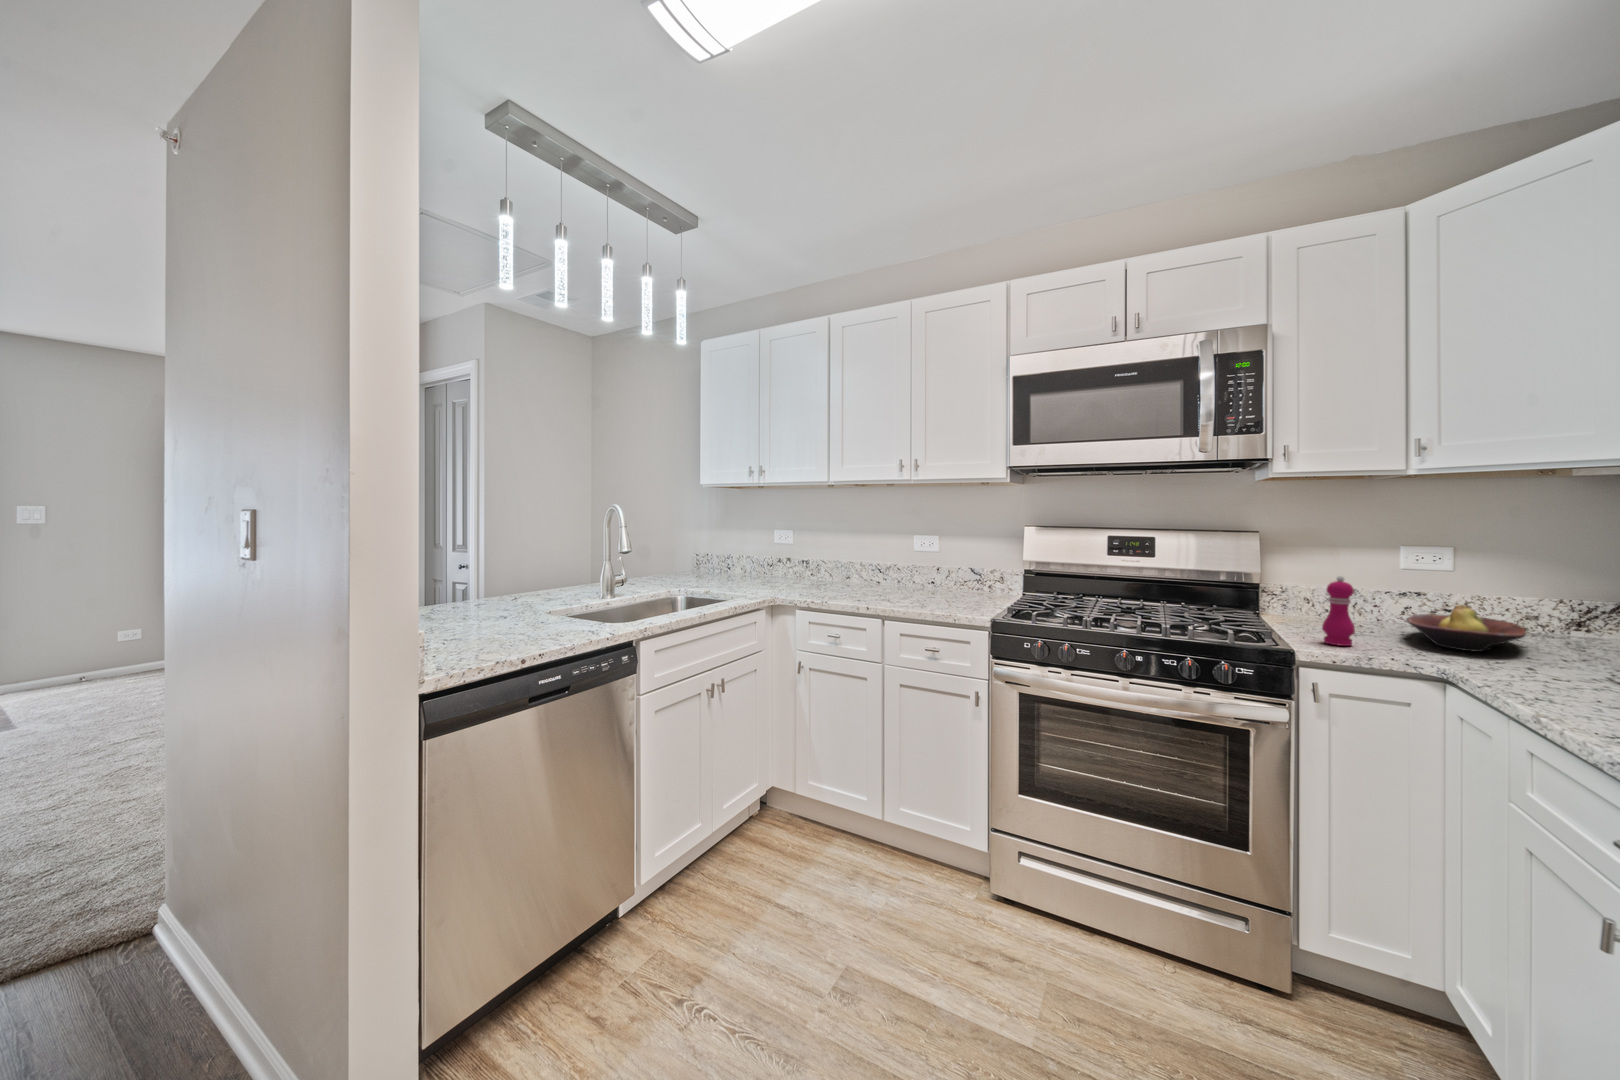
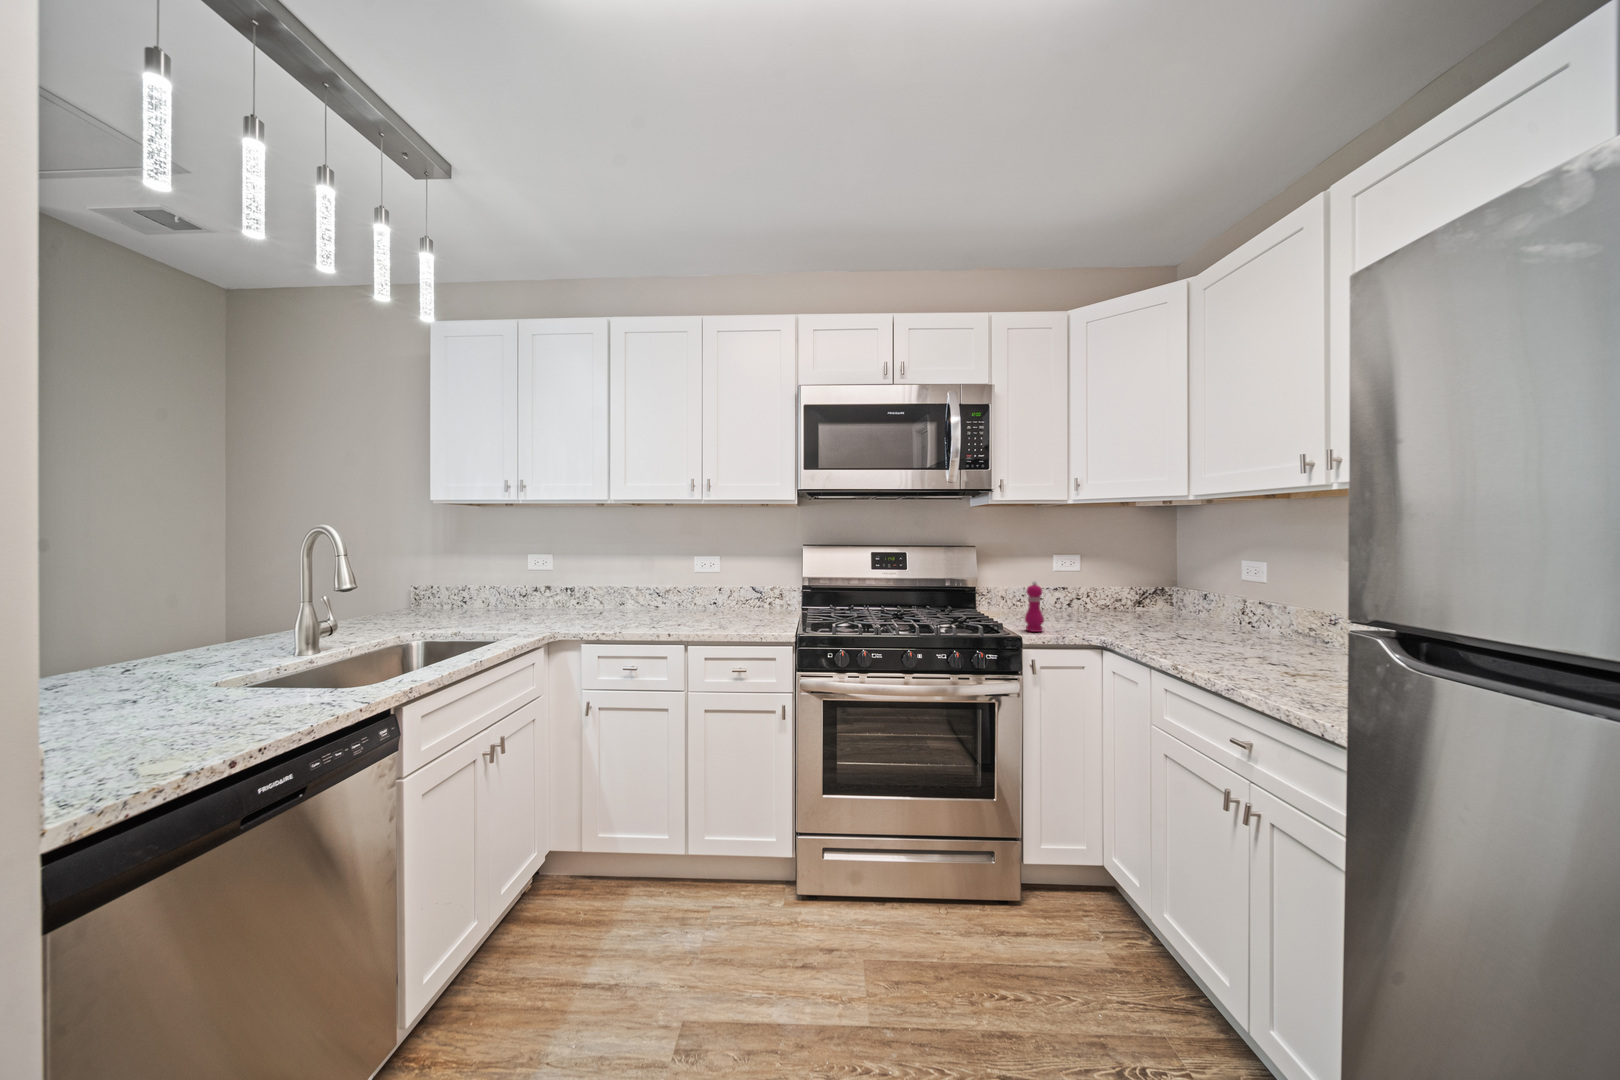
fruit bowl: present [1406,605,1526,652] -> none [1062,597,1126,628]

